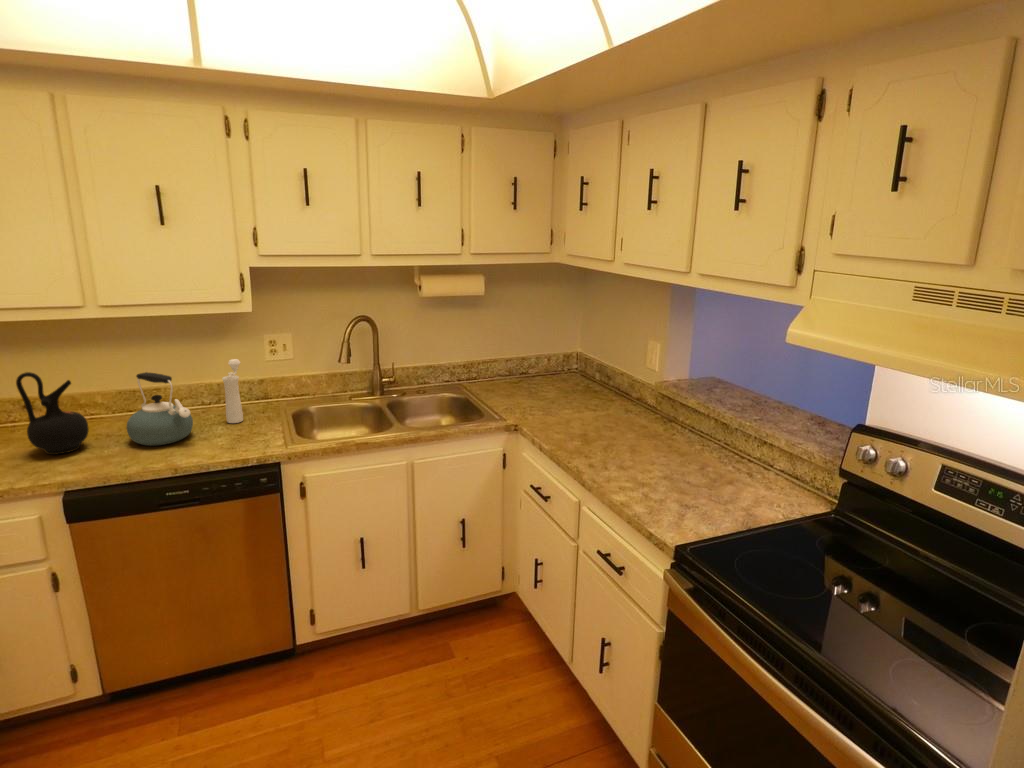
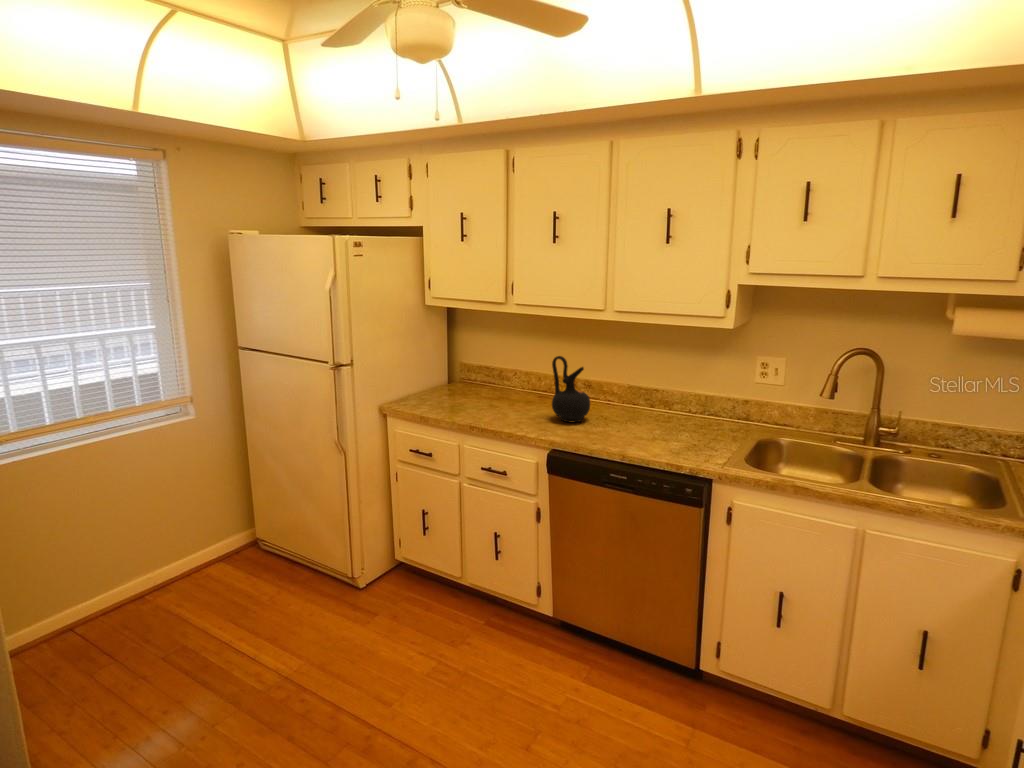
pepper mill: present [222,359,243,423] -> none [696,374,724,434]
kettle: present [127,372,193,446] -> none [612,371,663,435]

